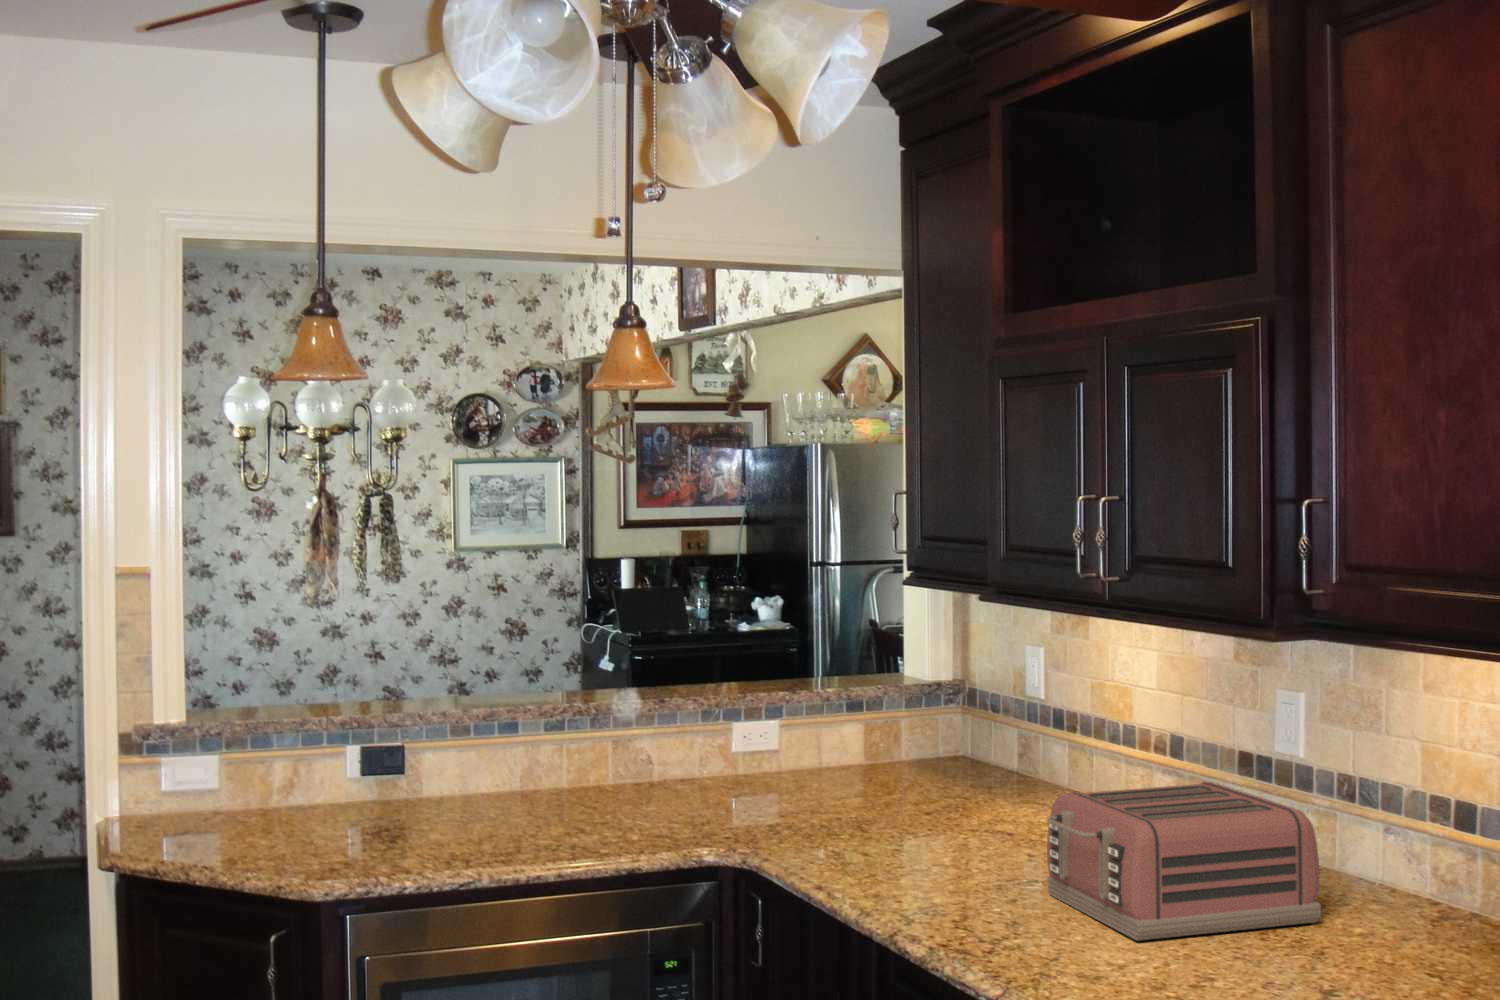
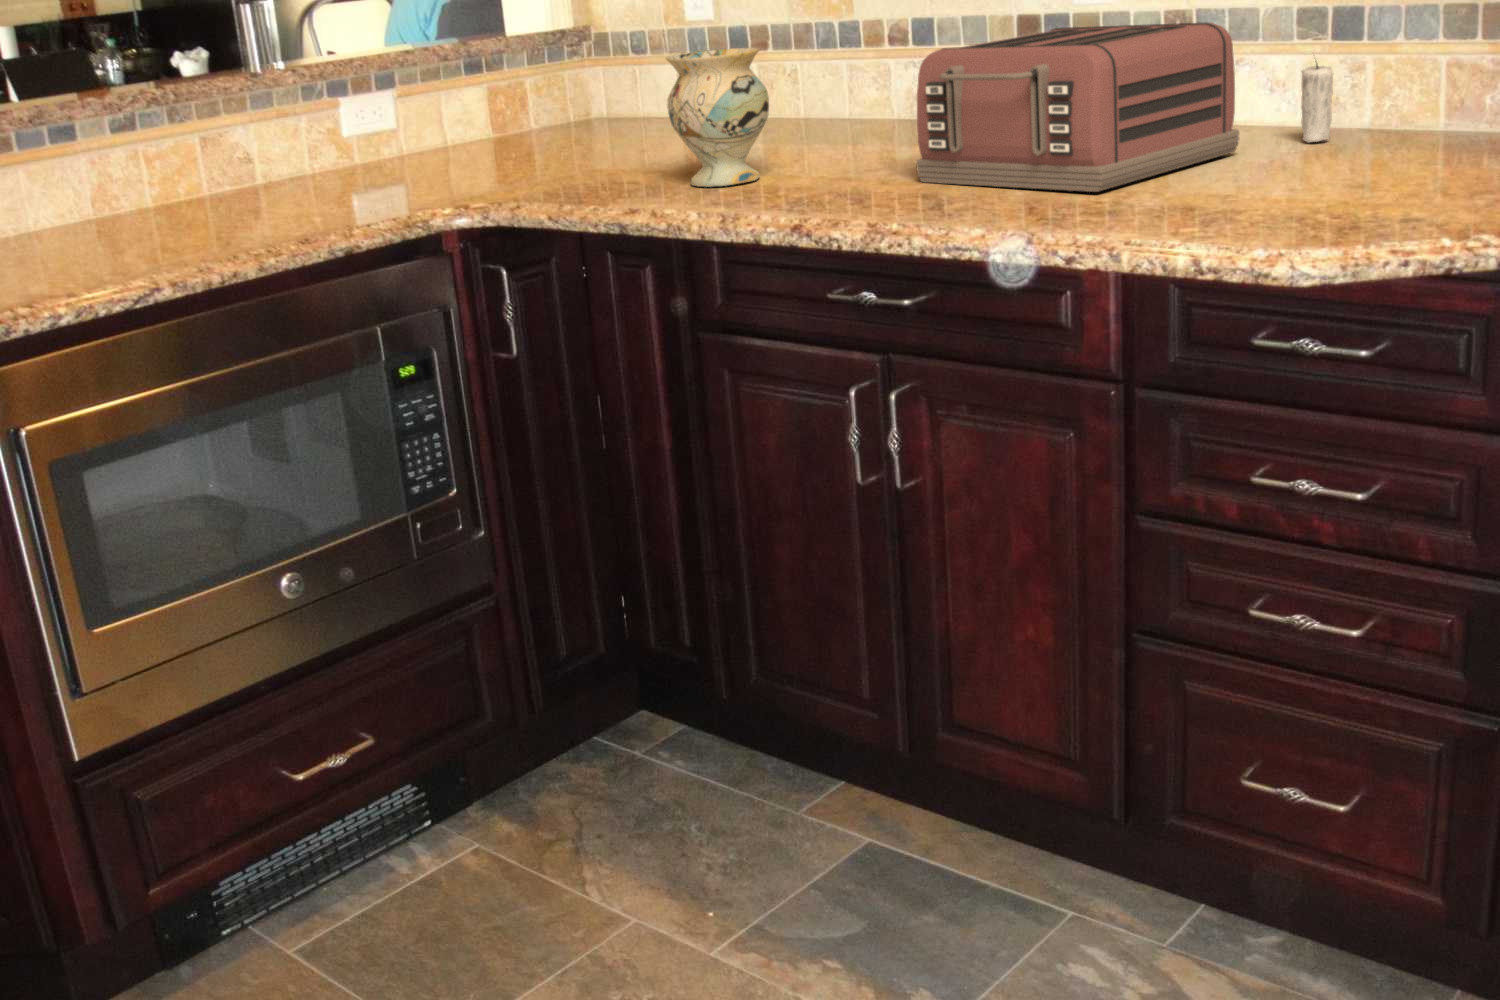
vase: none [887,751,968,864] -> present [666,48,769,187]
candle: none [1395,846,1425,926] -> present [1301,61,1333,142]

